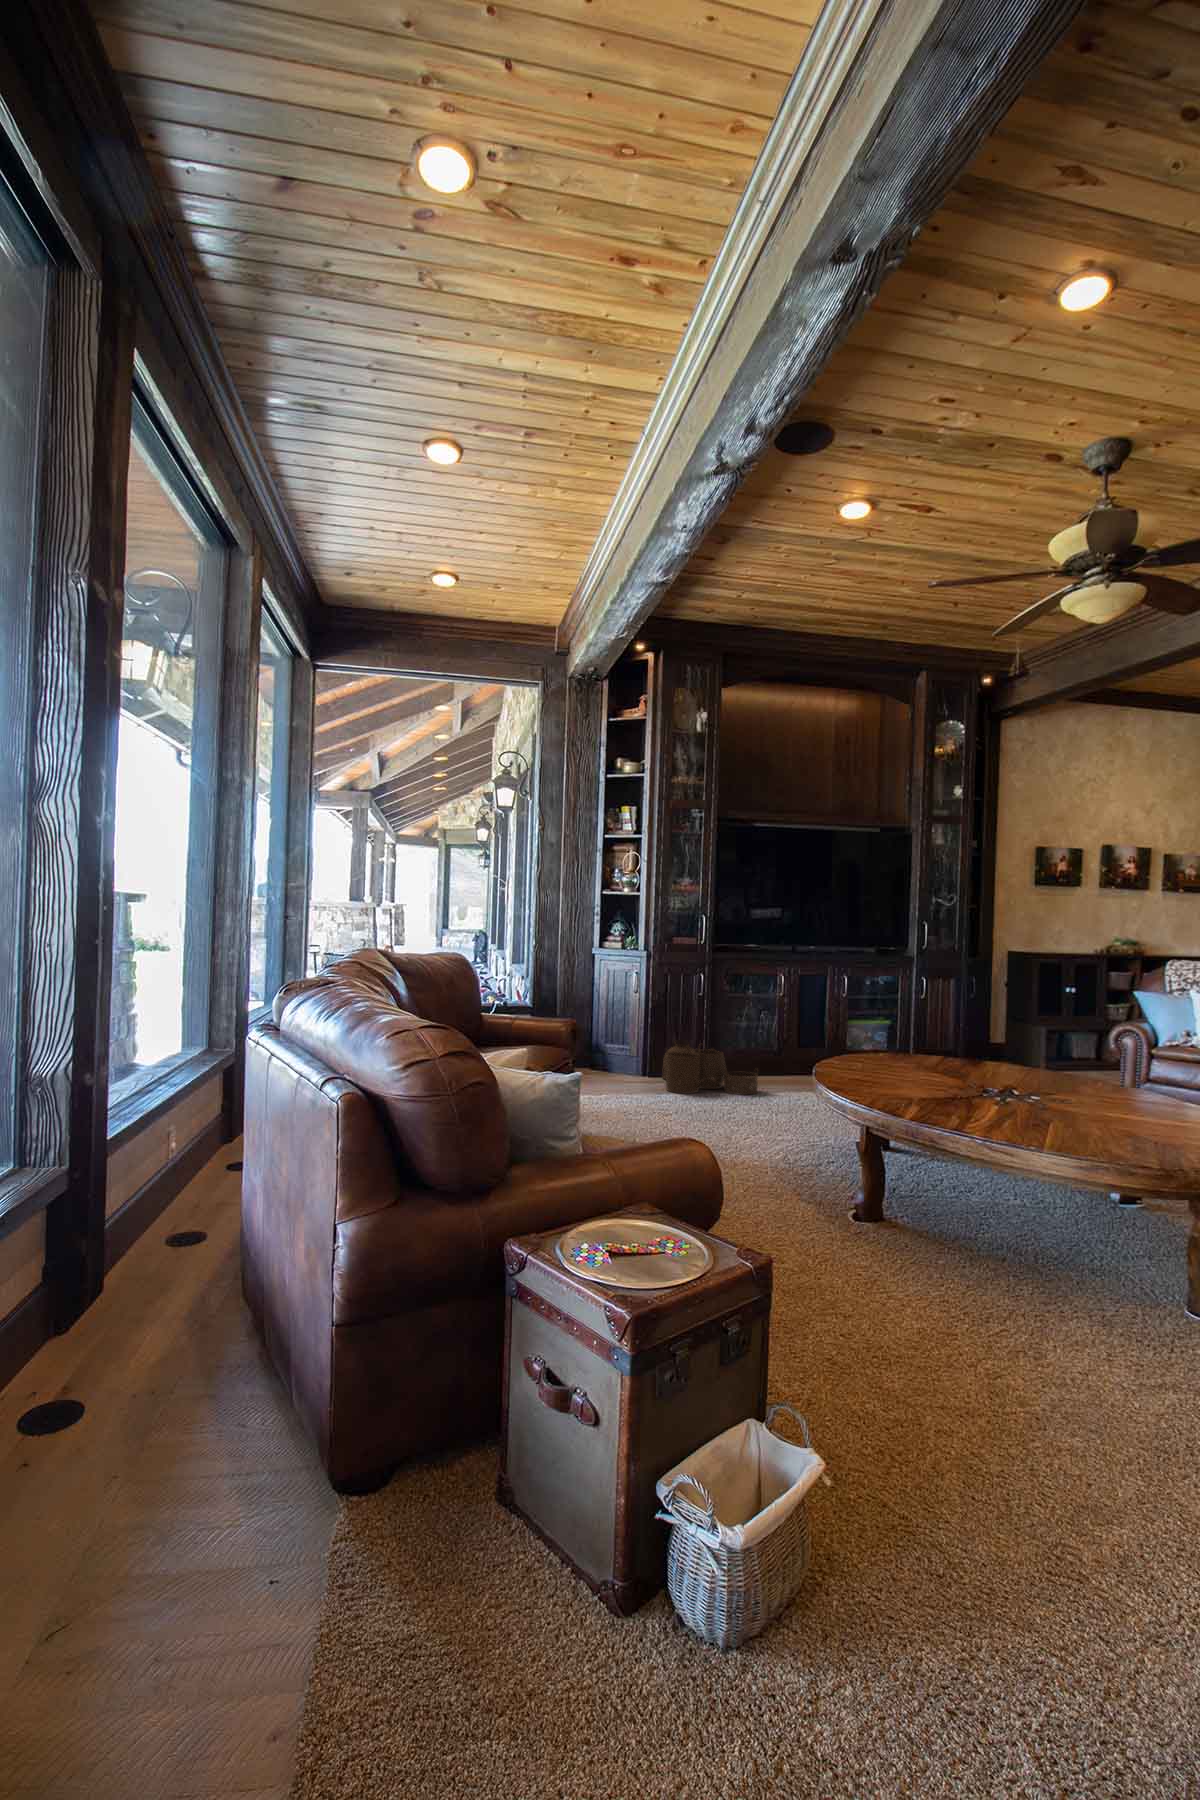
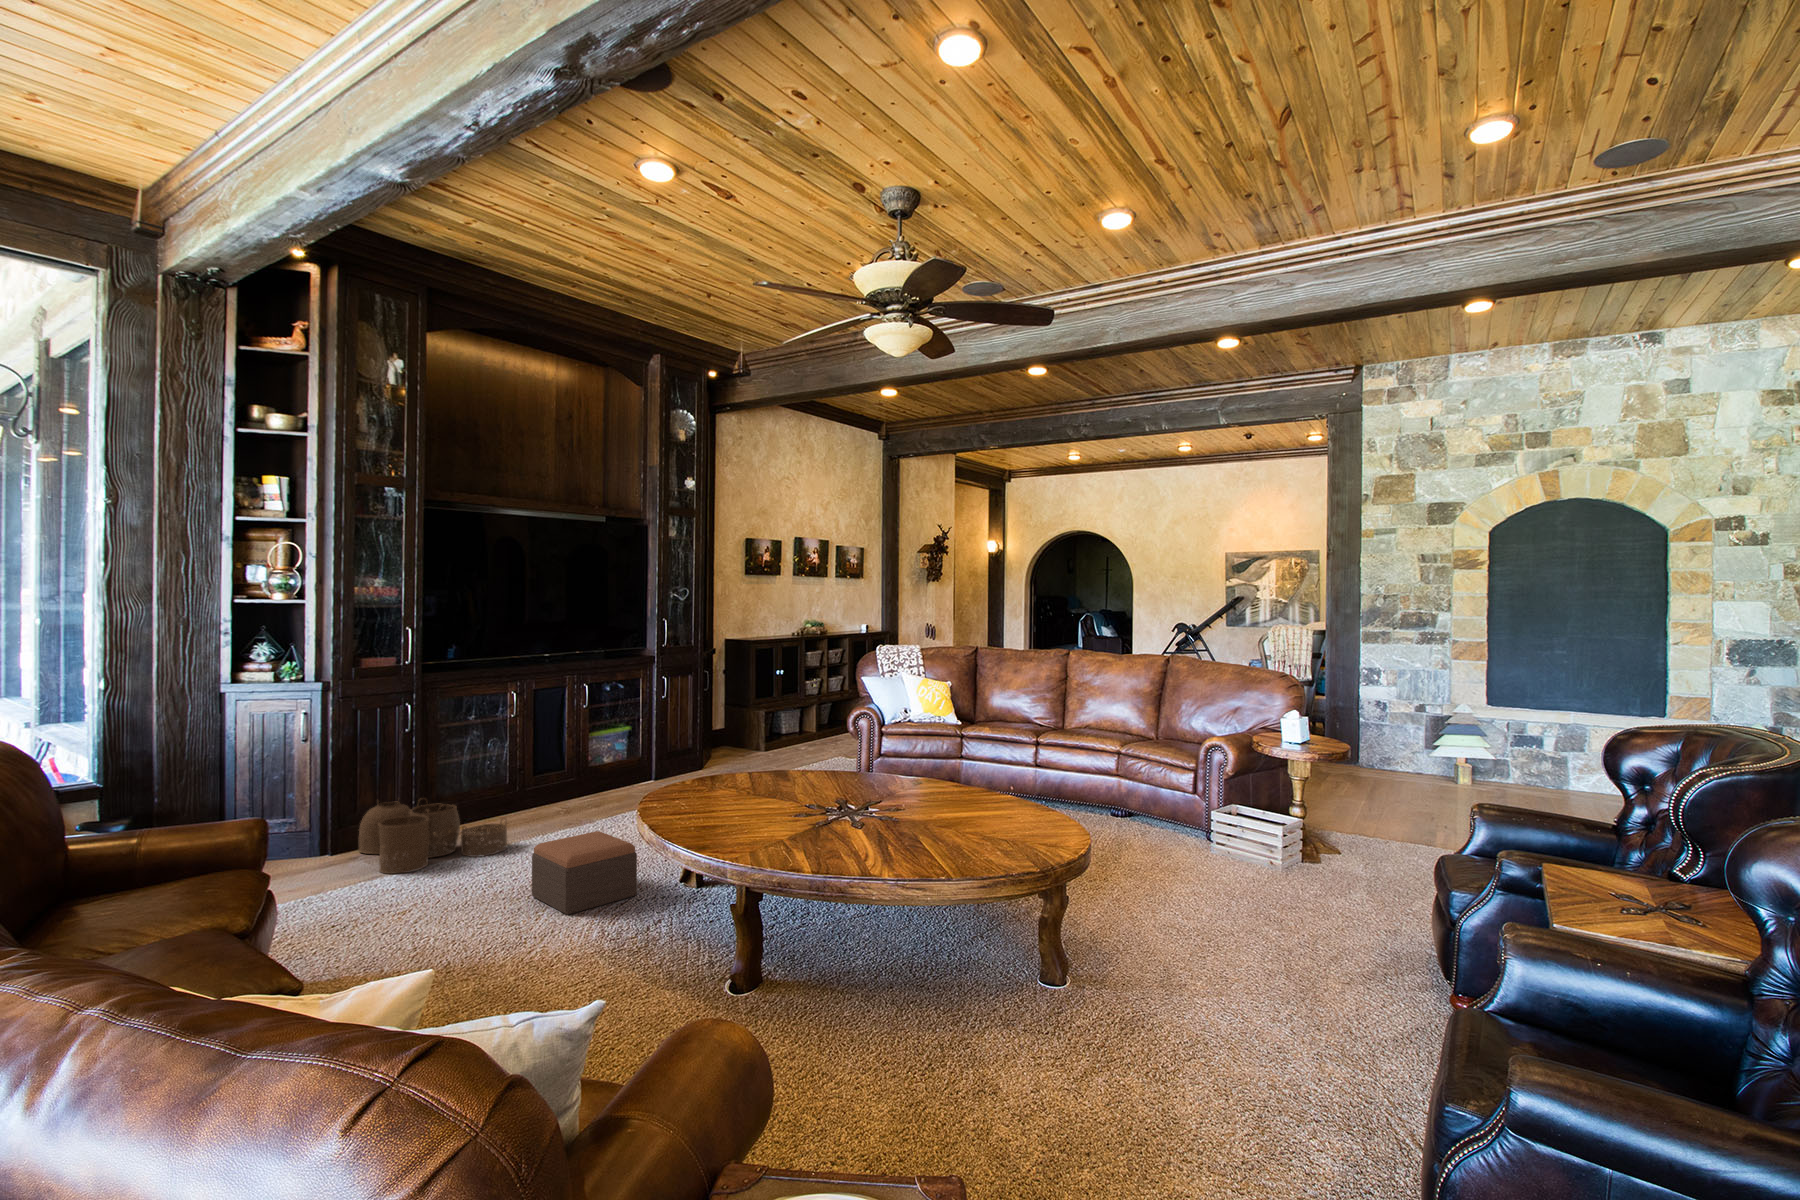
footstool: none [750,1078,829,1137] -> present [532,831,637,915]

